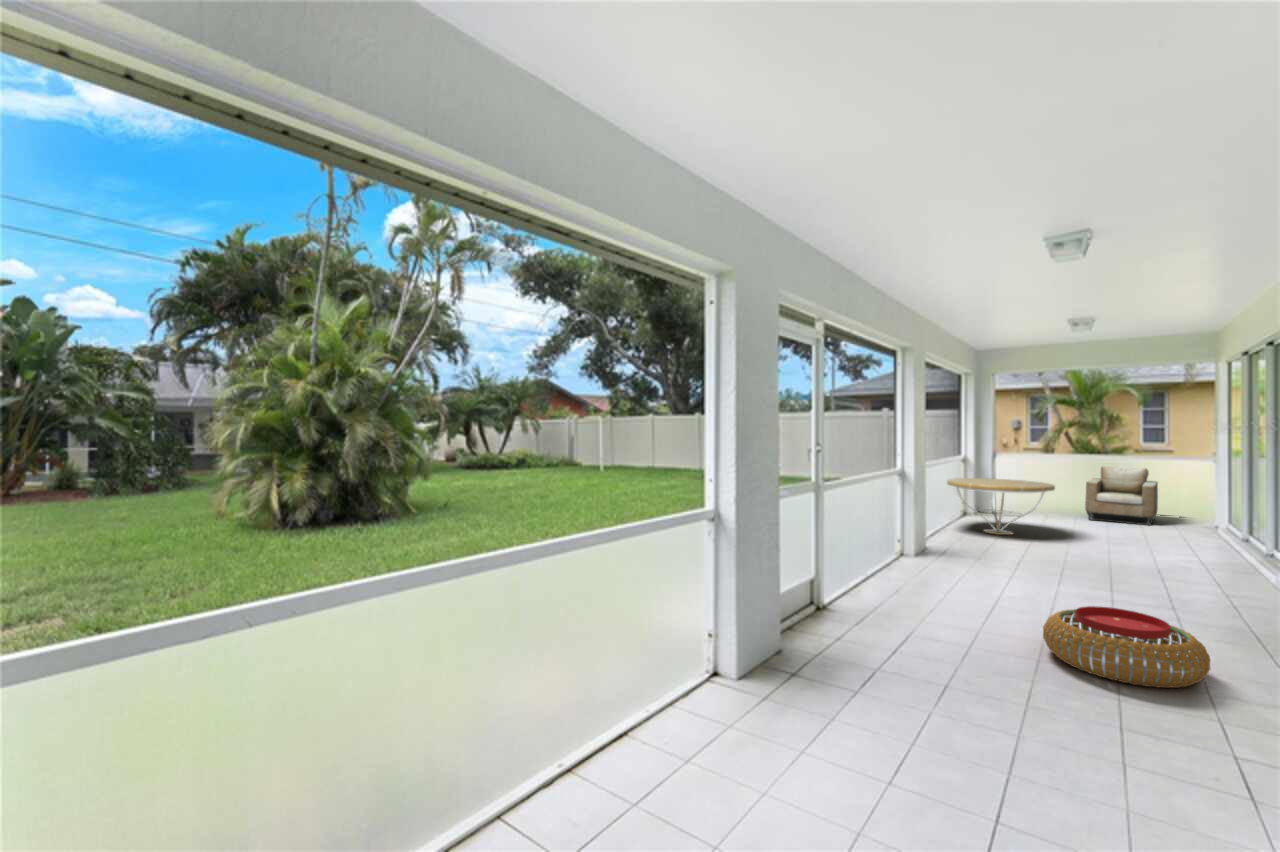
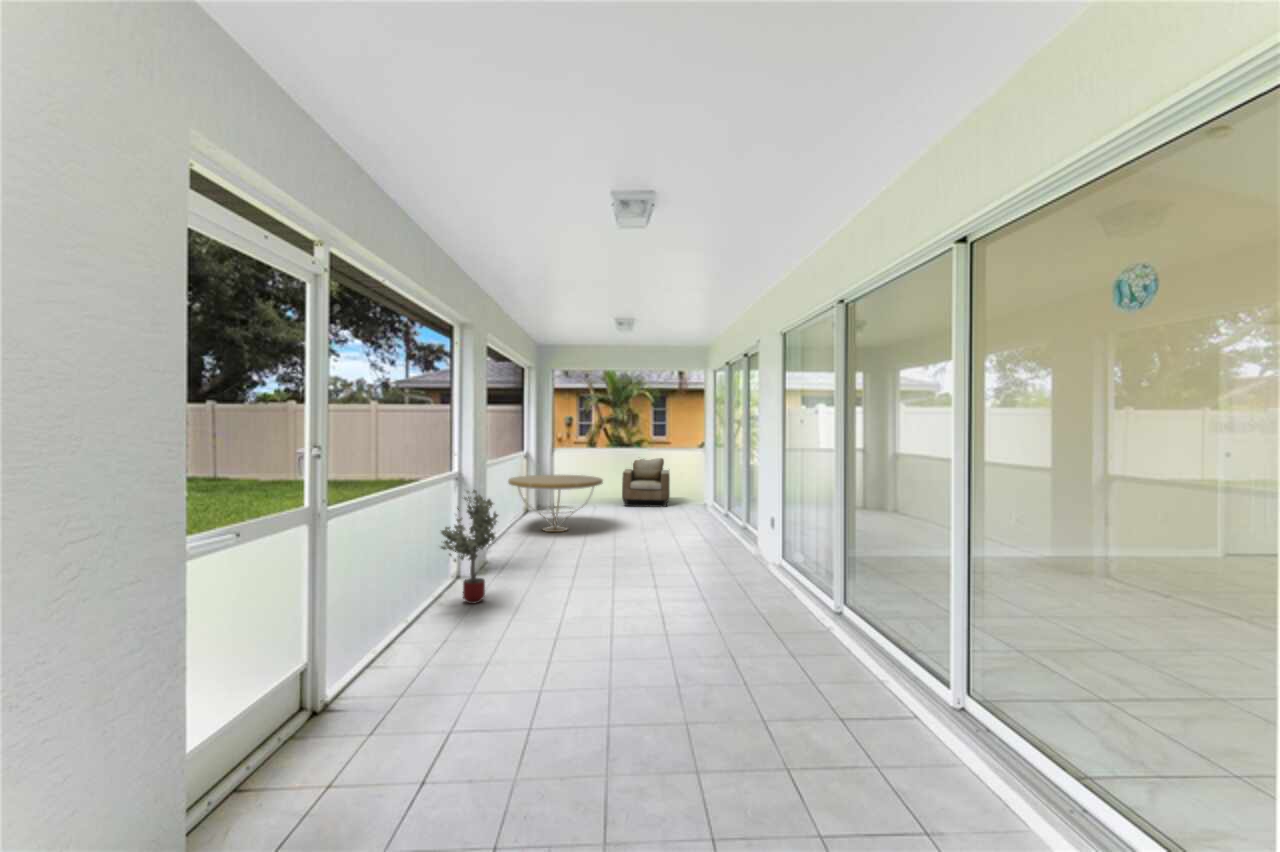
potted tree: none [889,481,941,574] -> present [441,490,498,604]
pouf: present [1043,606,1210,688] -> none [612,629,763,732]

